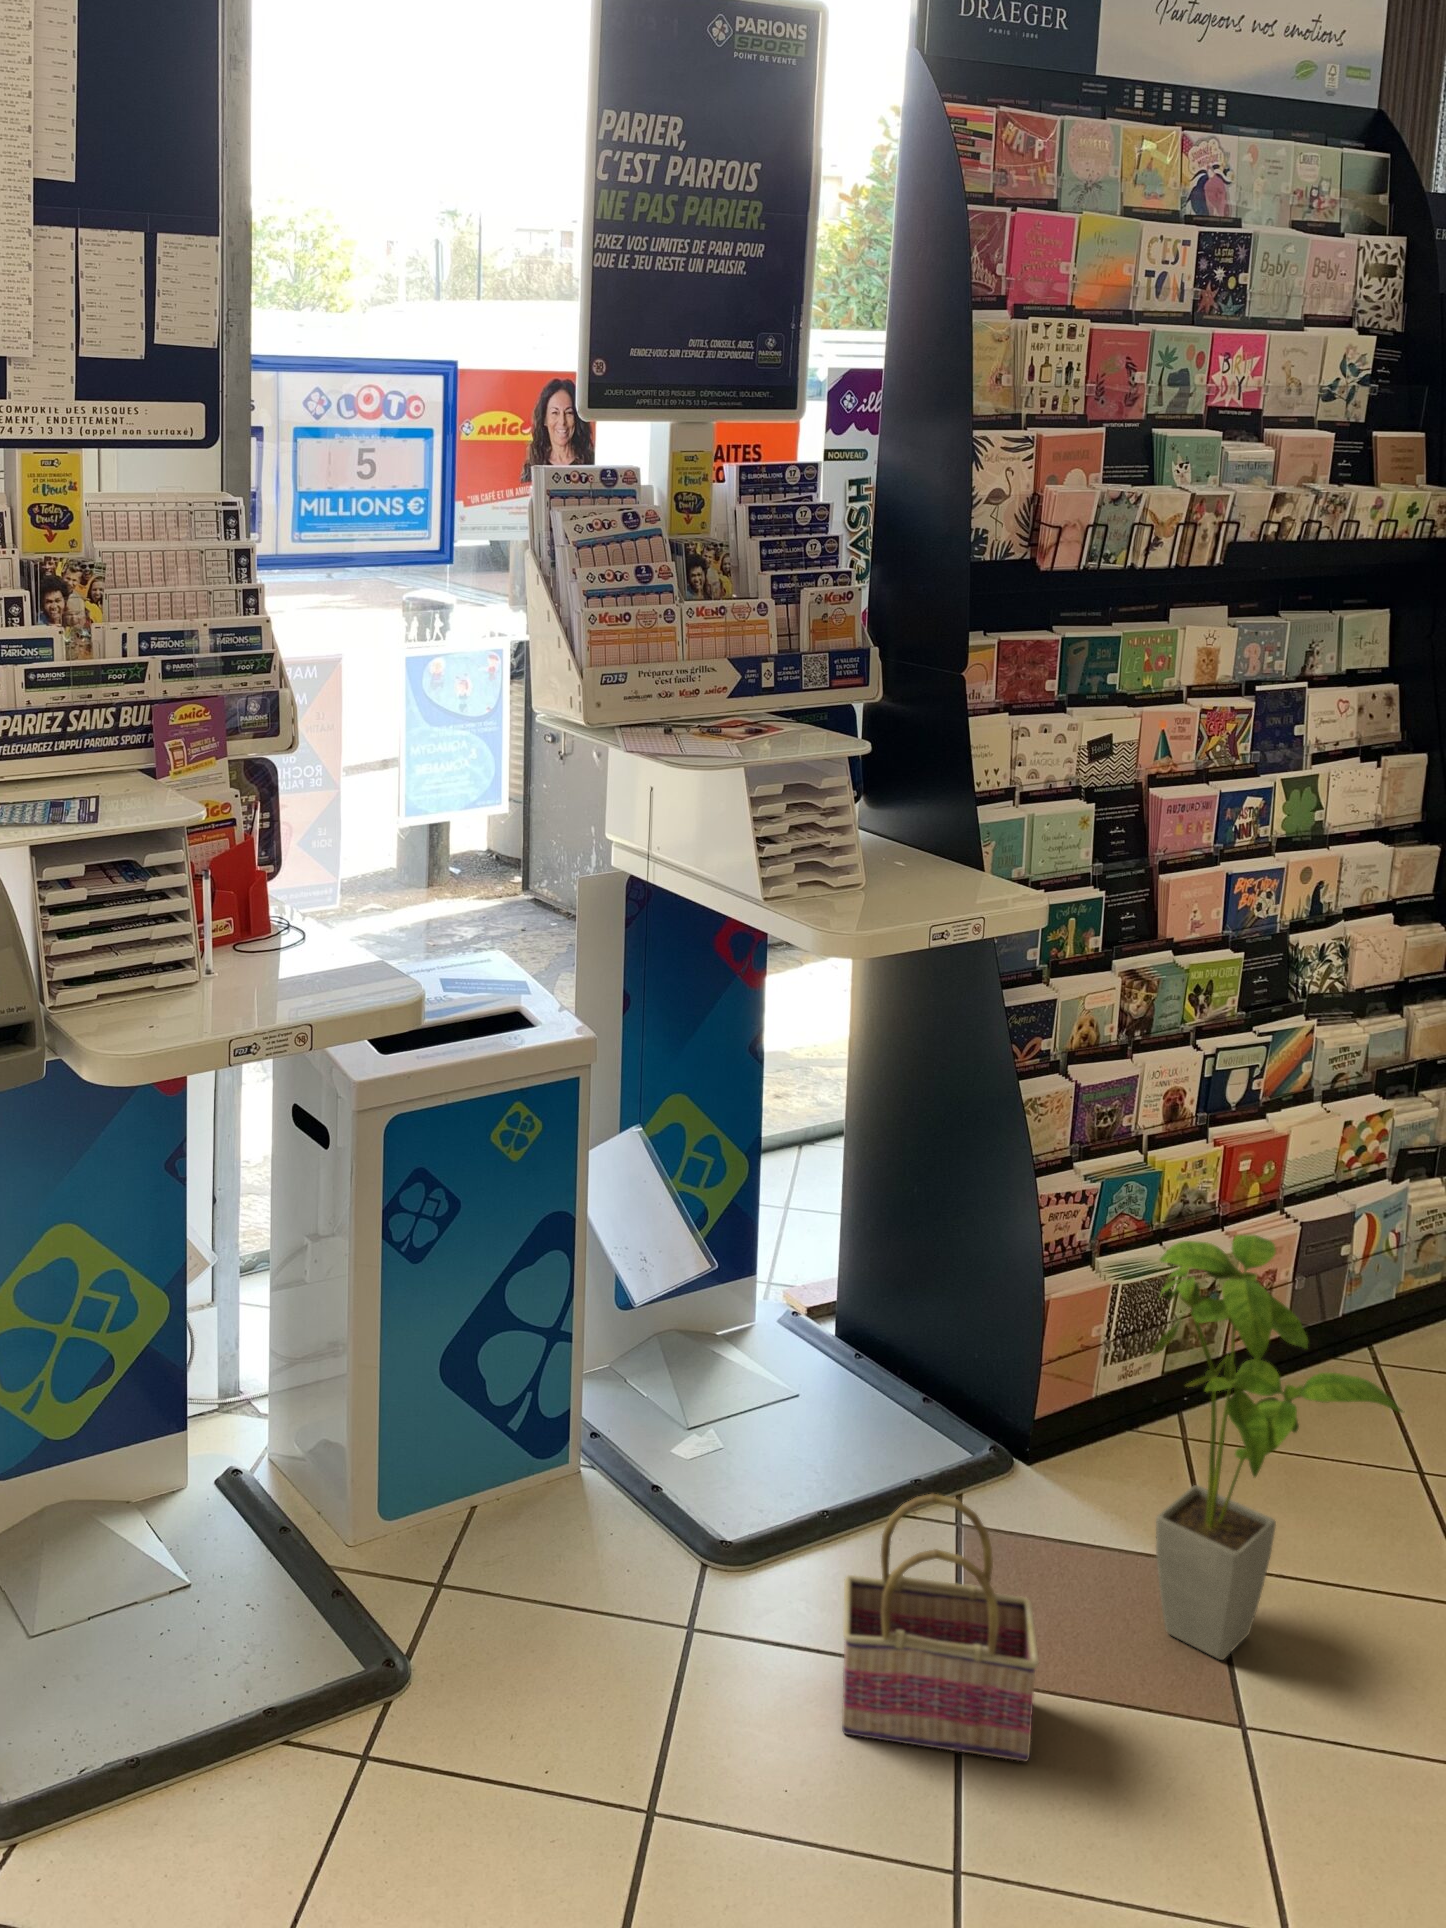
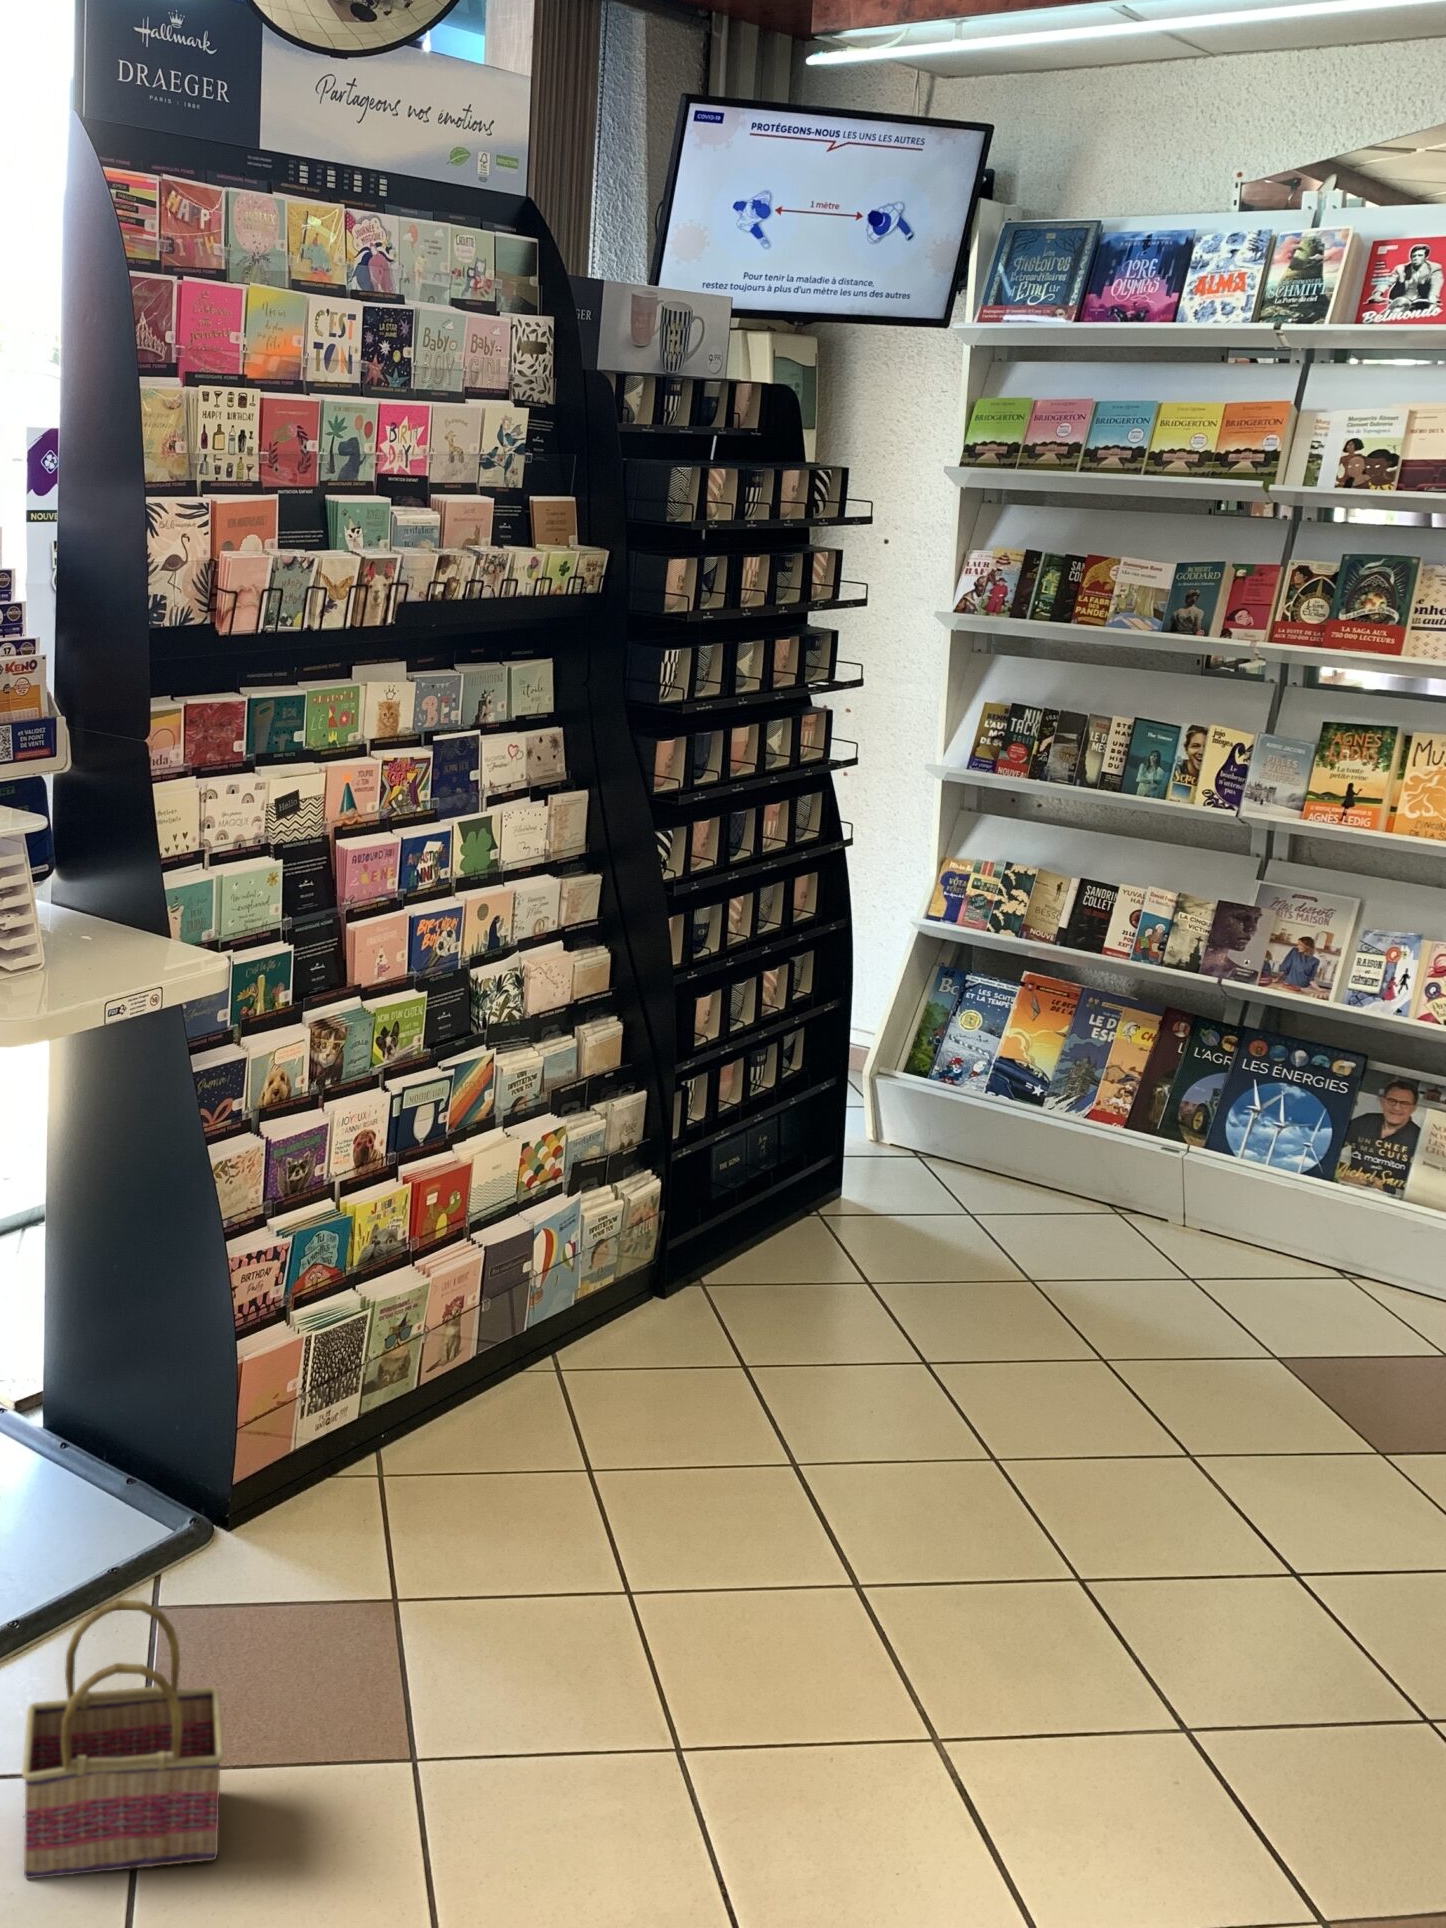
house plant: present [1144,1235,1402,1660] -> none [327,1280,561,1699]

